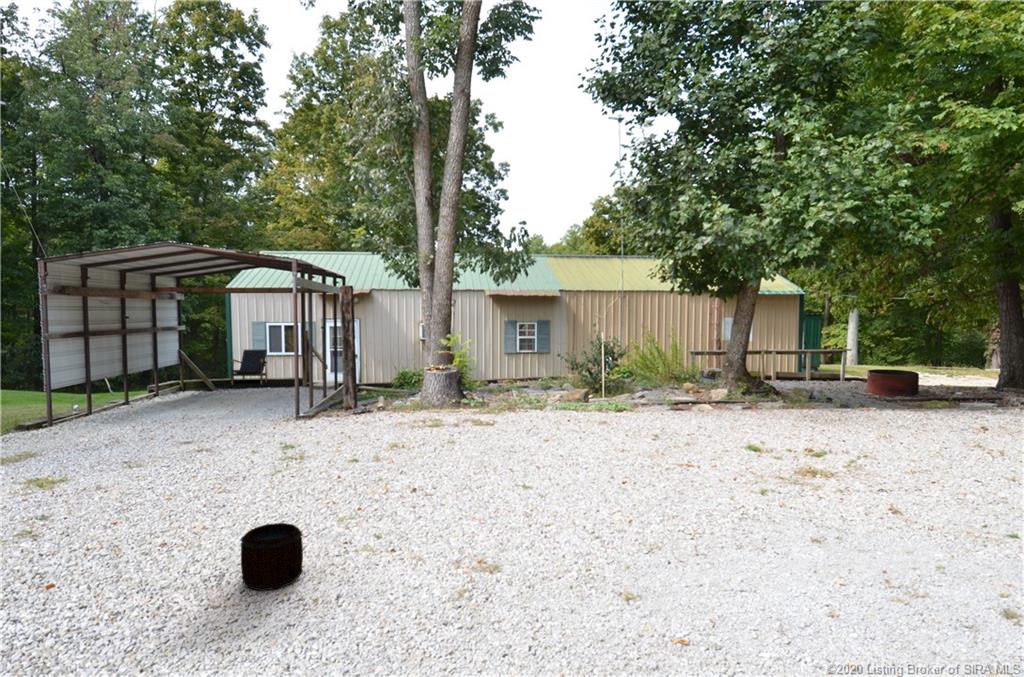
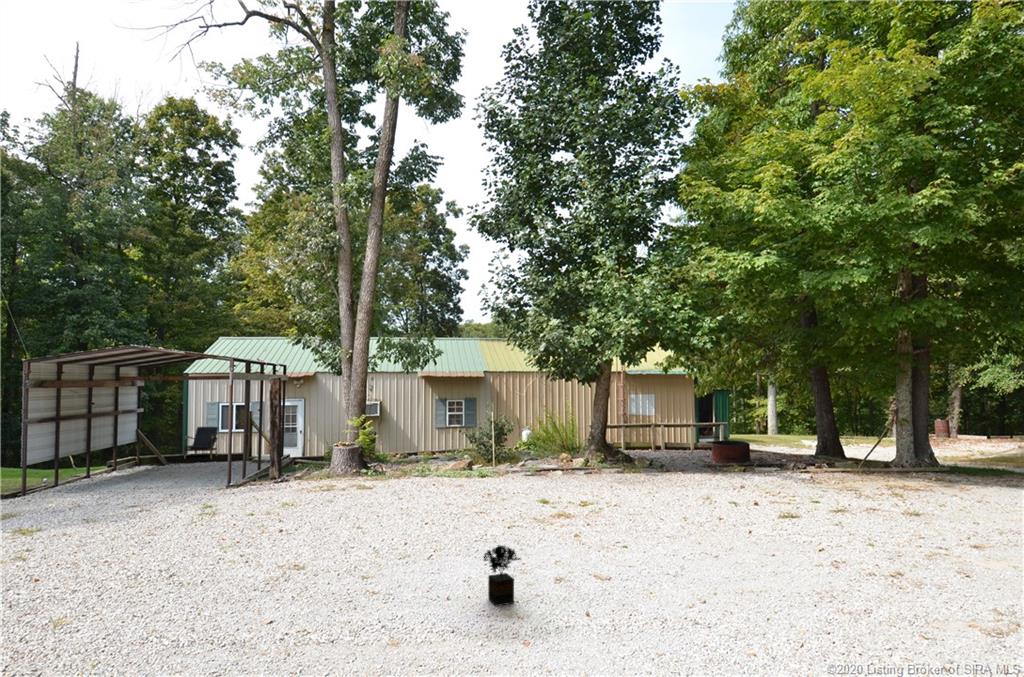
potted tree: none [801,513,870,618] -> present [483,545,521,606]
bucket: present [241,523,303,590] -> none [151,557,192,597]

